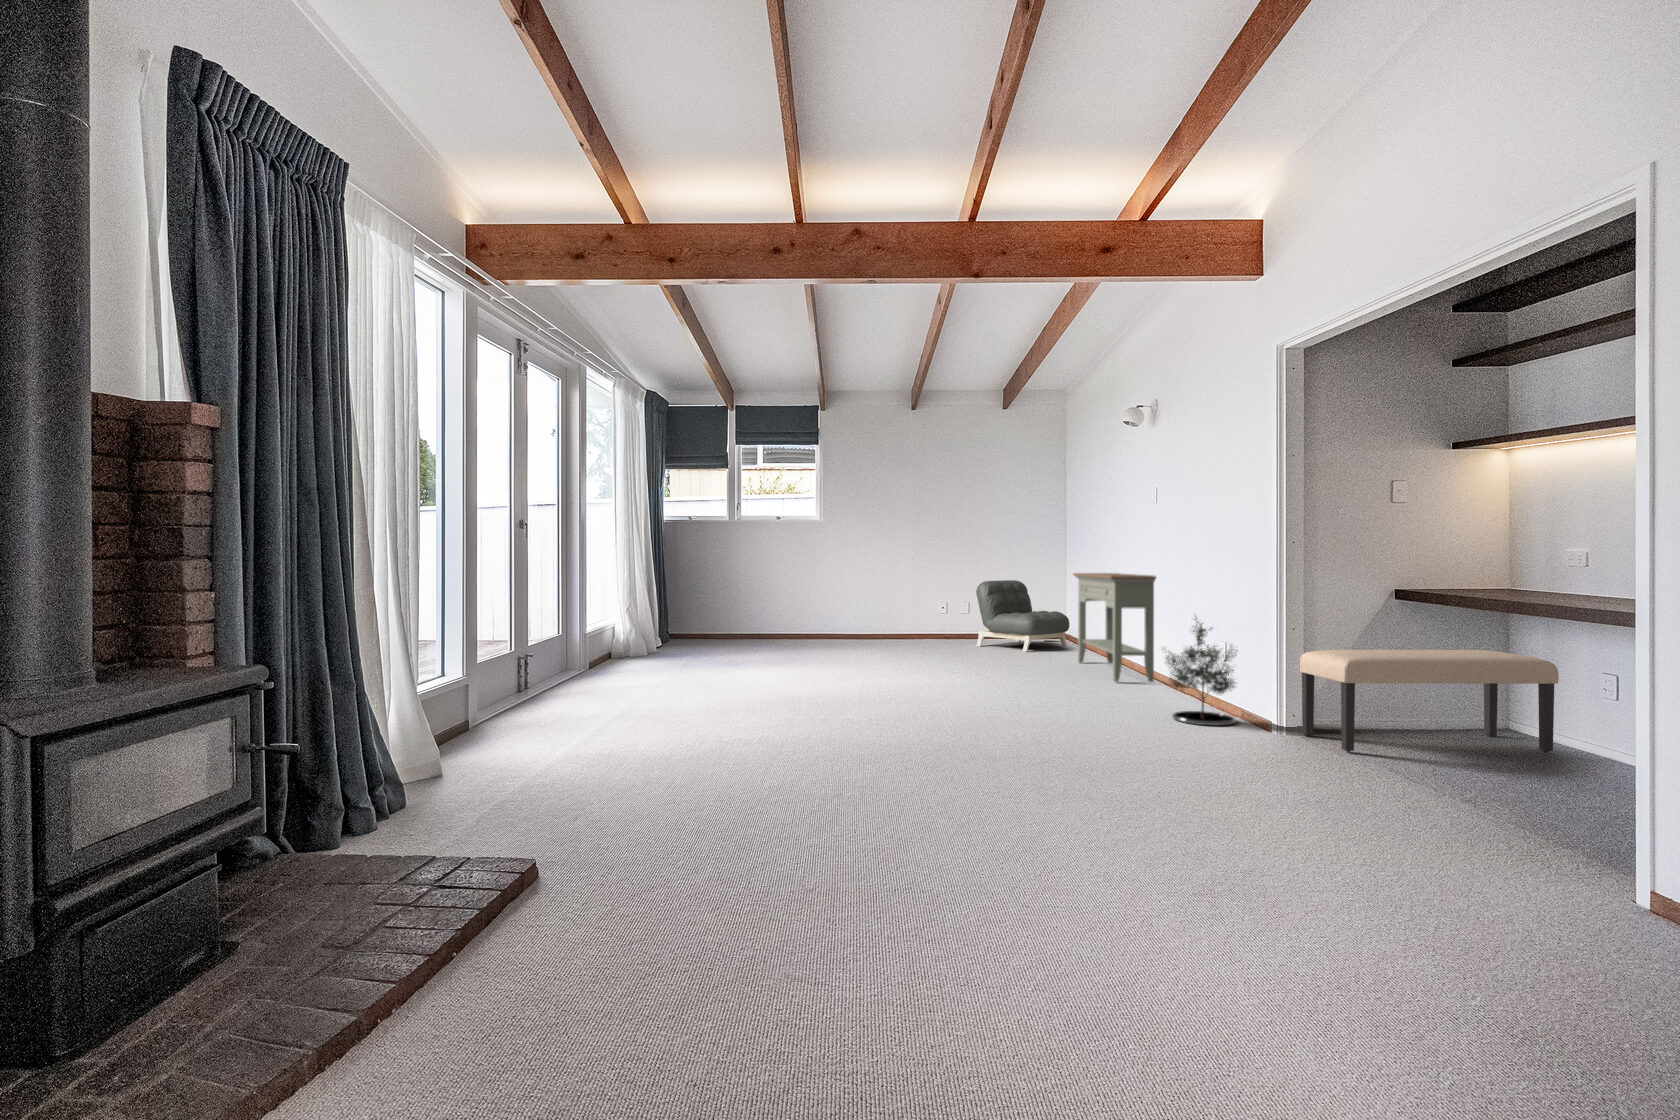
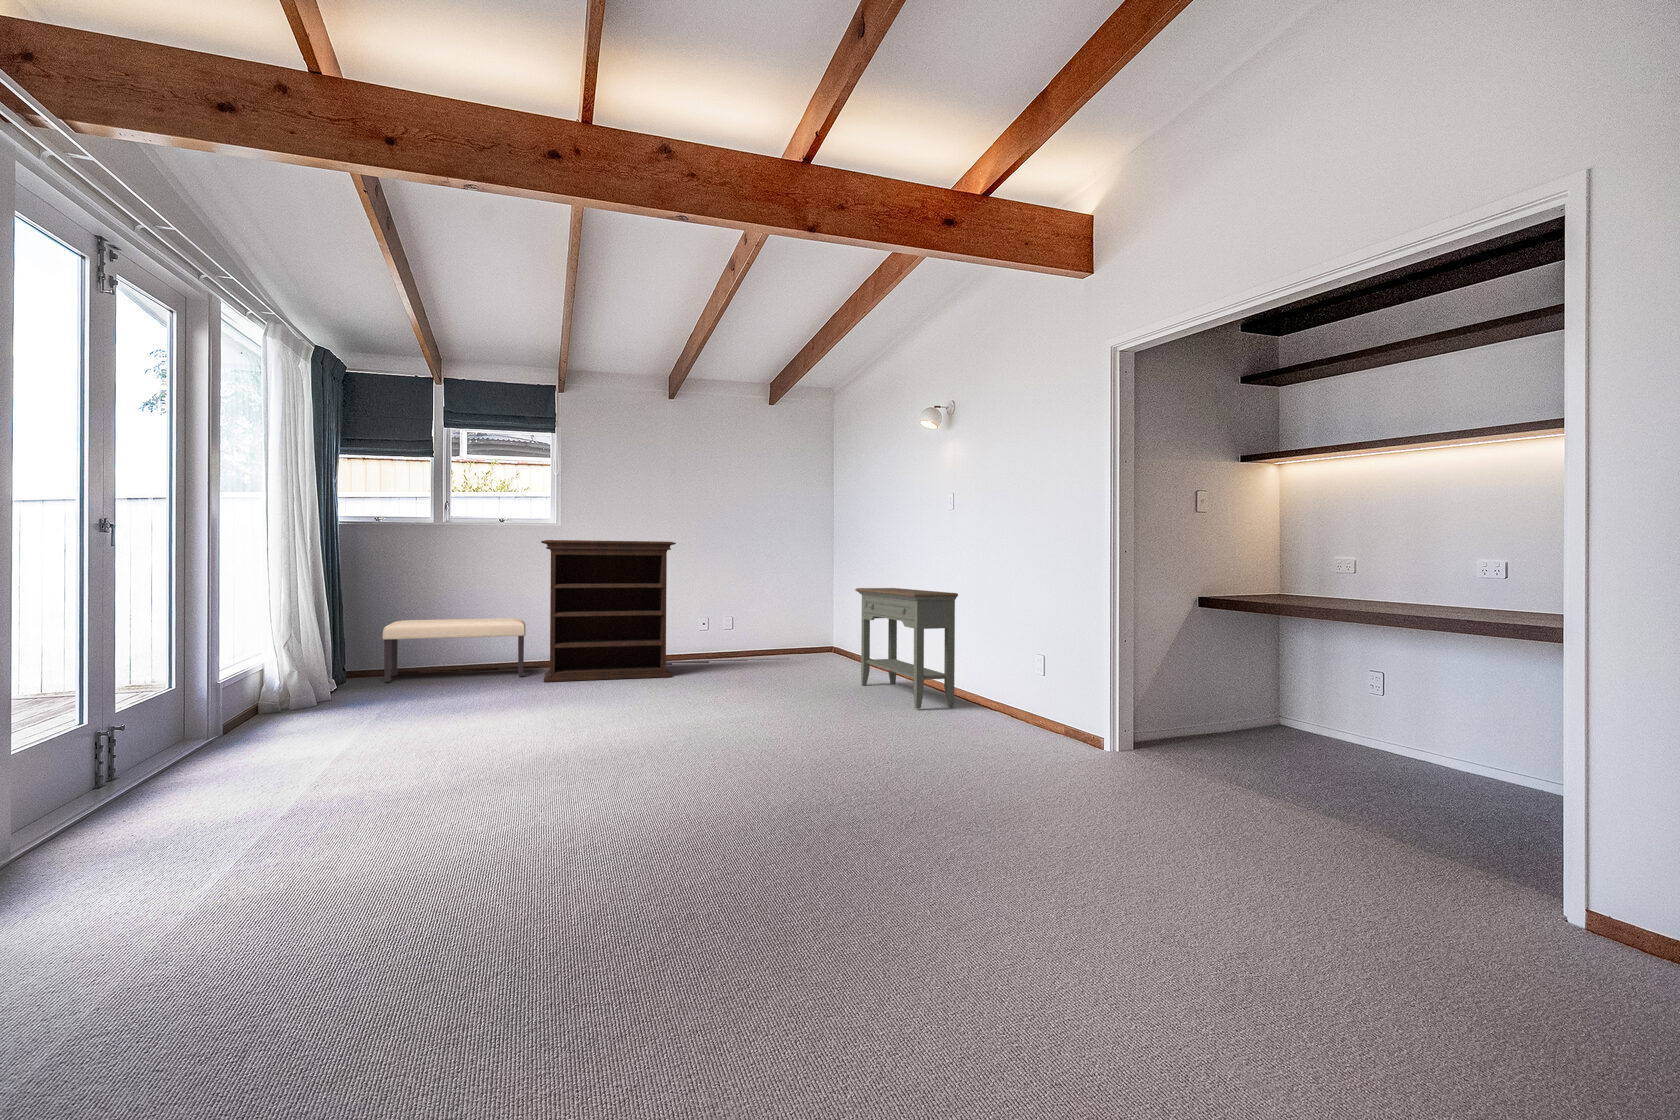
bookshelf: none [805,533,915,650] -> present [541,540,676,682]
armchair: present [976,580,1070,651] -> none [741,595,839,673]
potted tree: present [1162,616,1237,726] -> none [994,638,1080,762]
bench: present [1300,650,1559,752] -> present [382,618,526,682]

